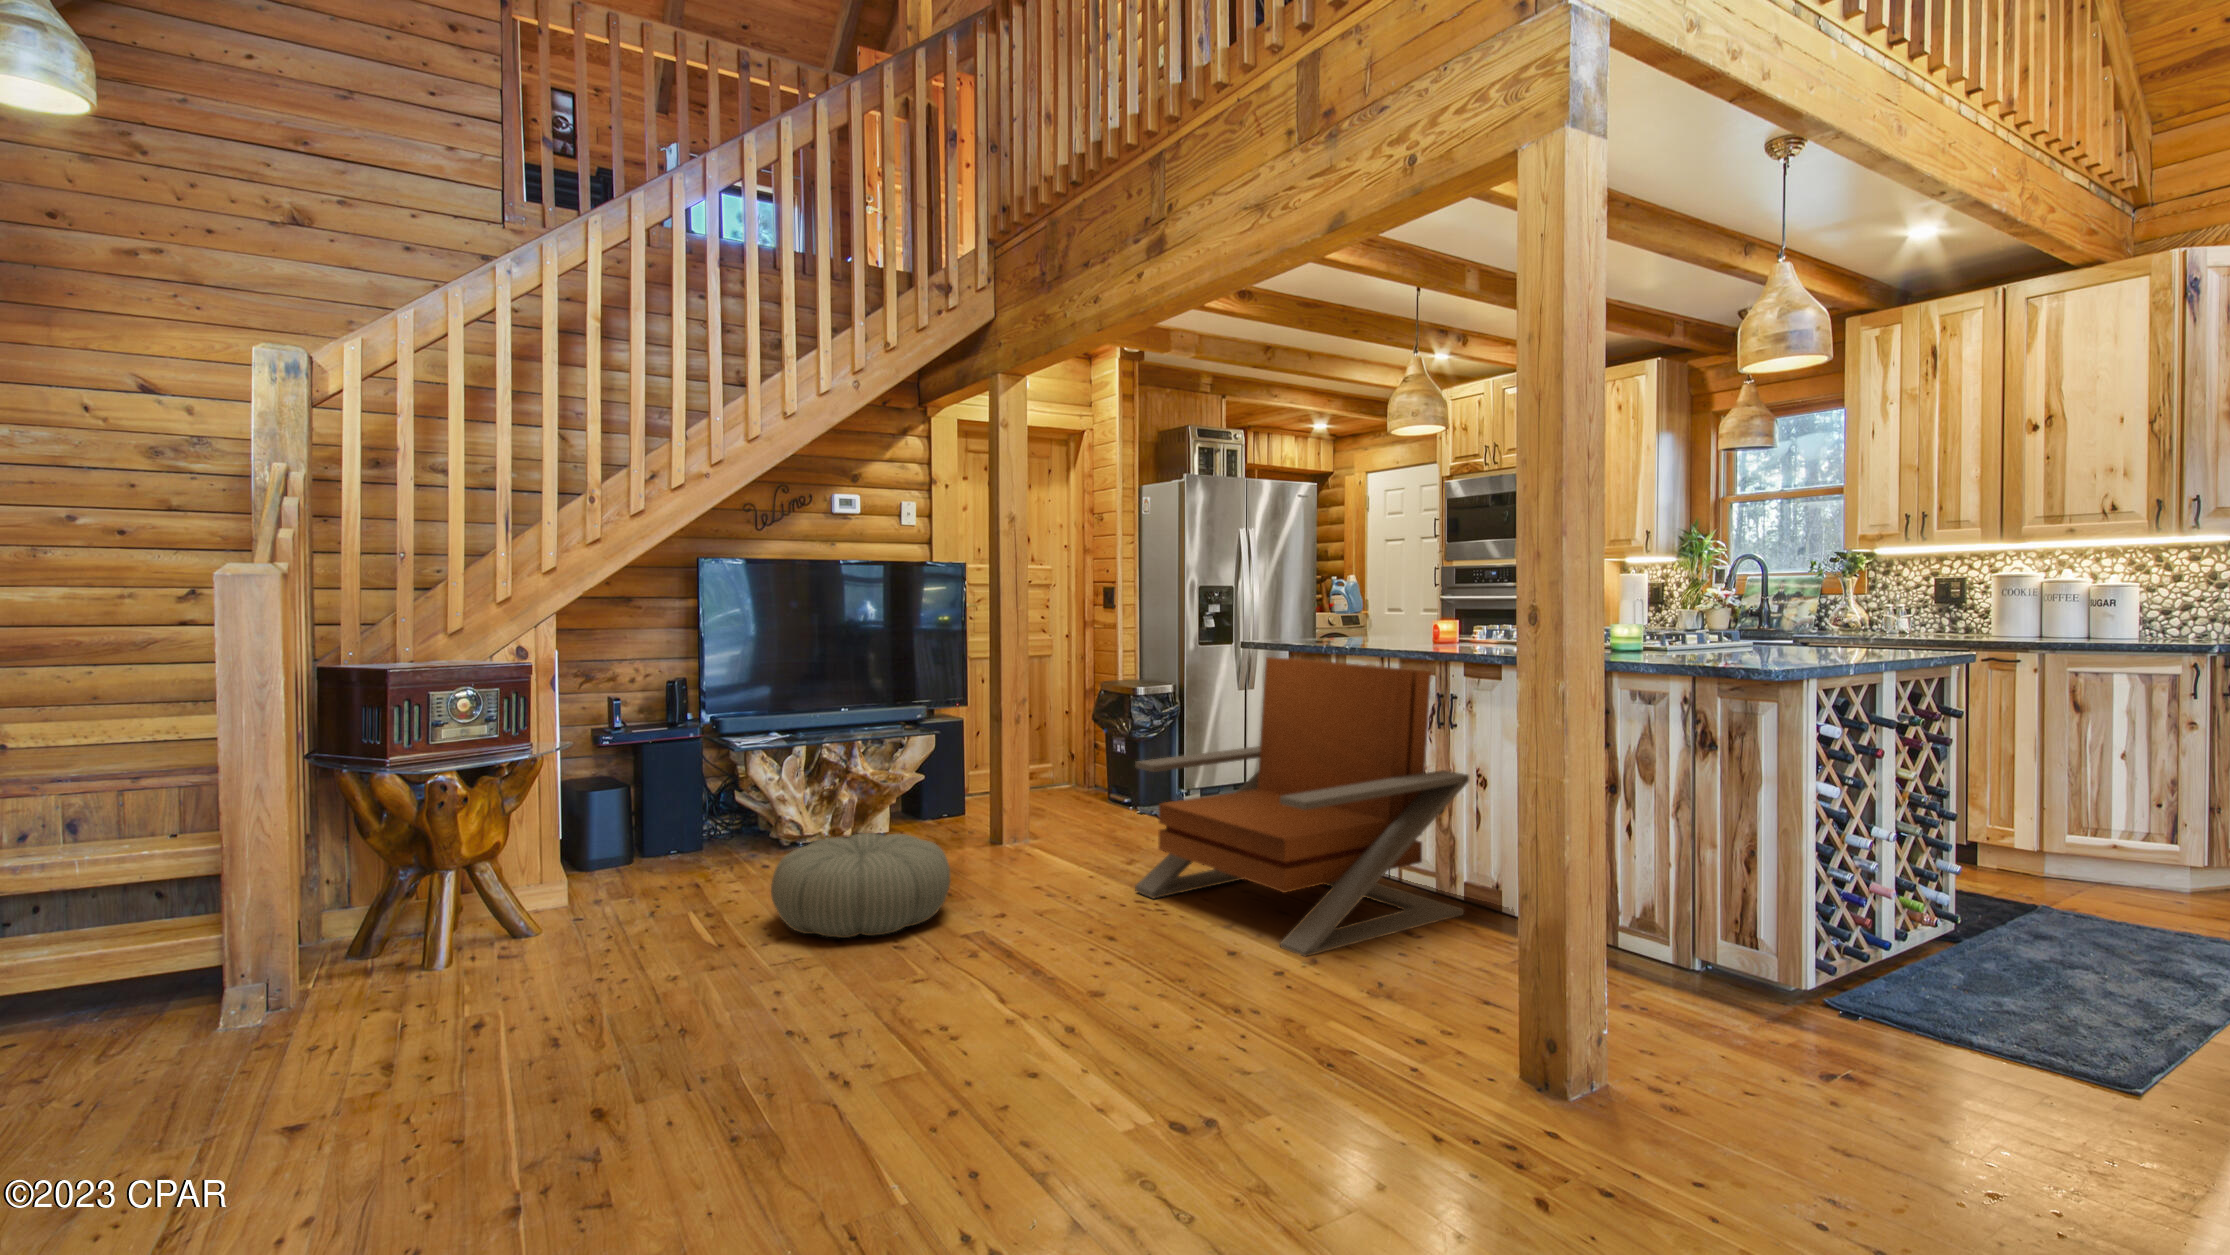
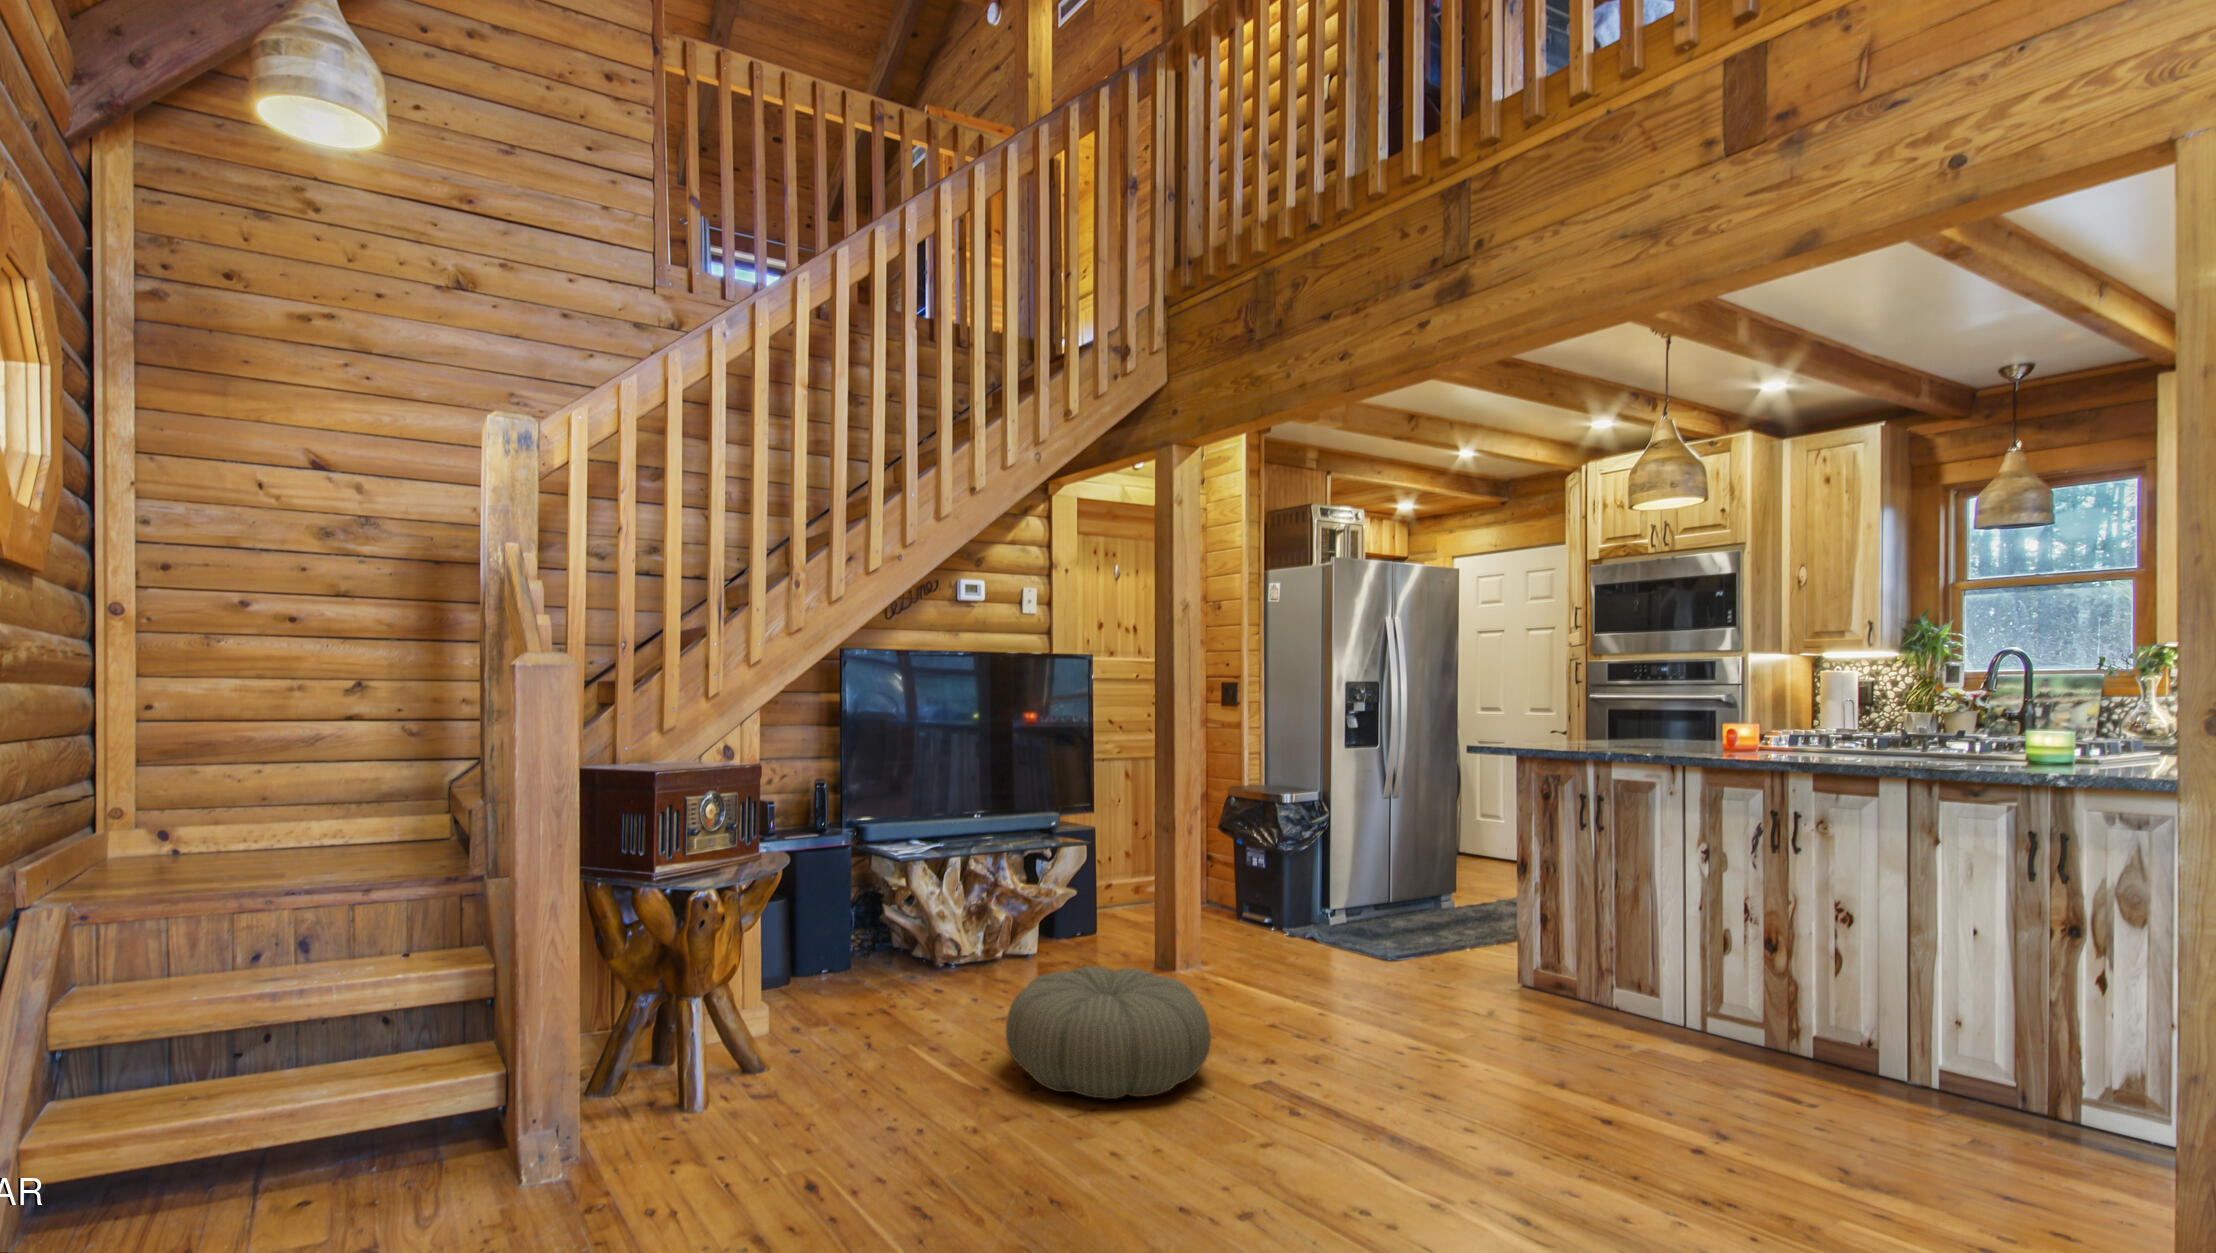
lounge chair: present [1135,657,1469,956] -> none [1395,762,1845,1150]

